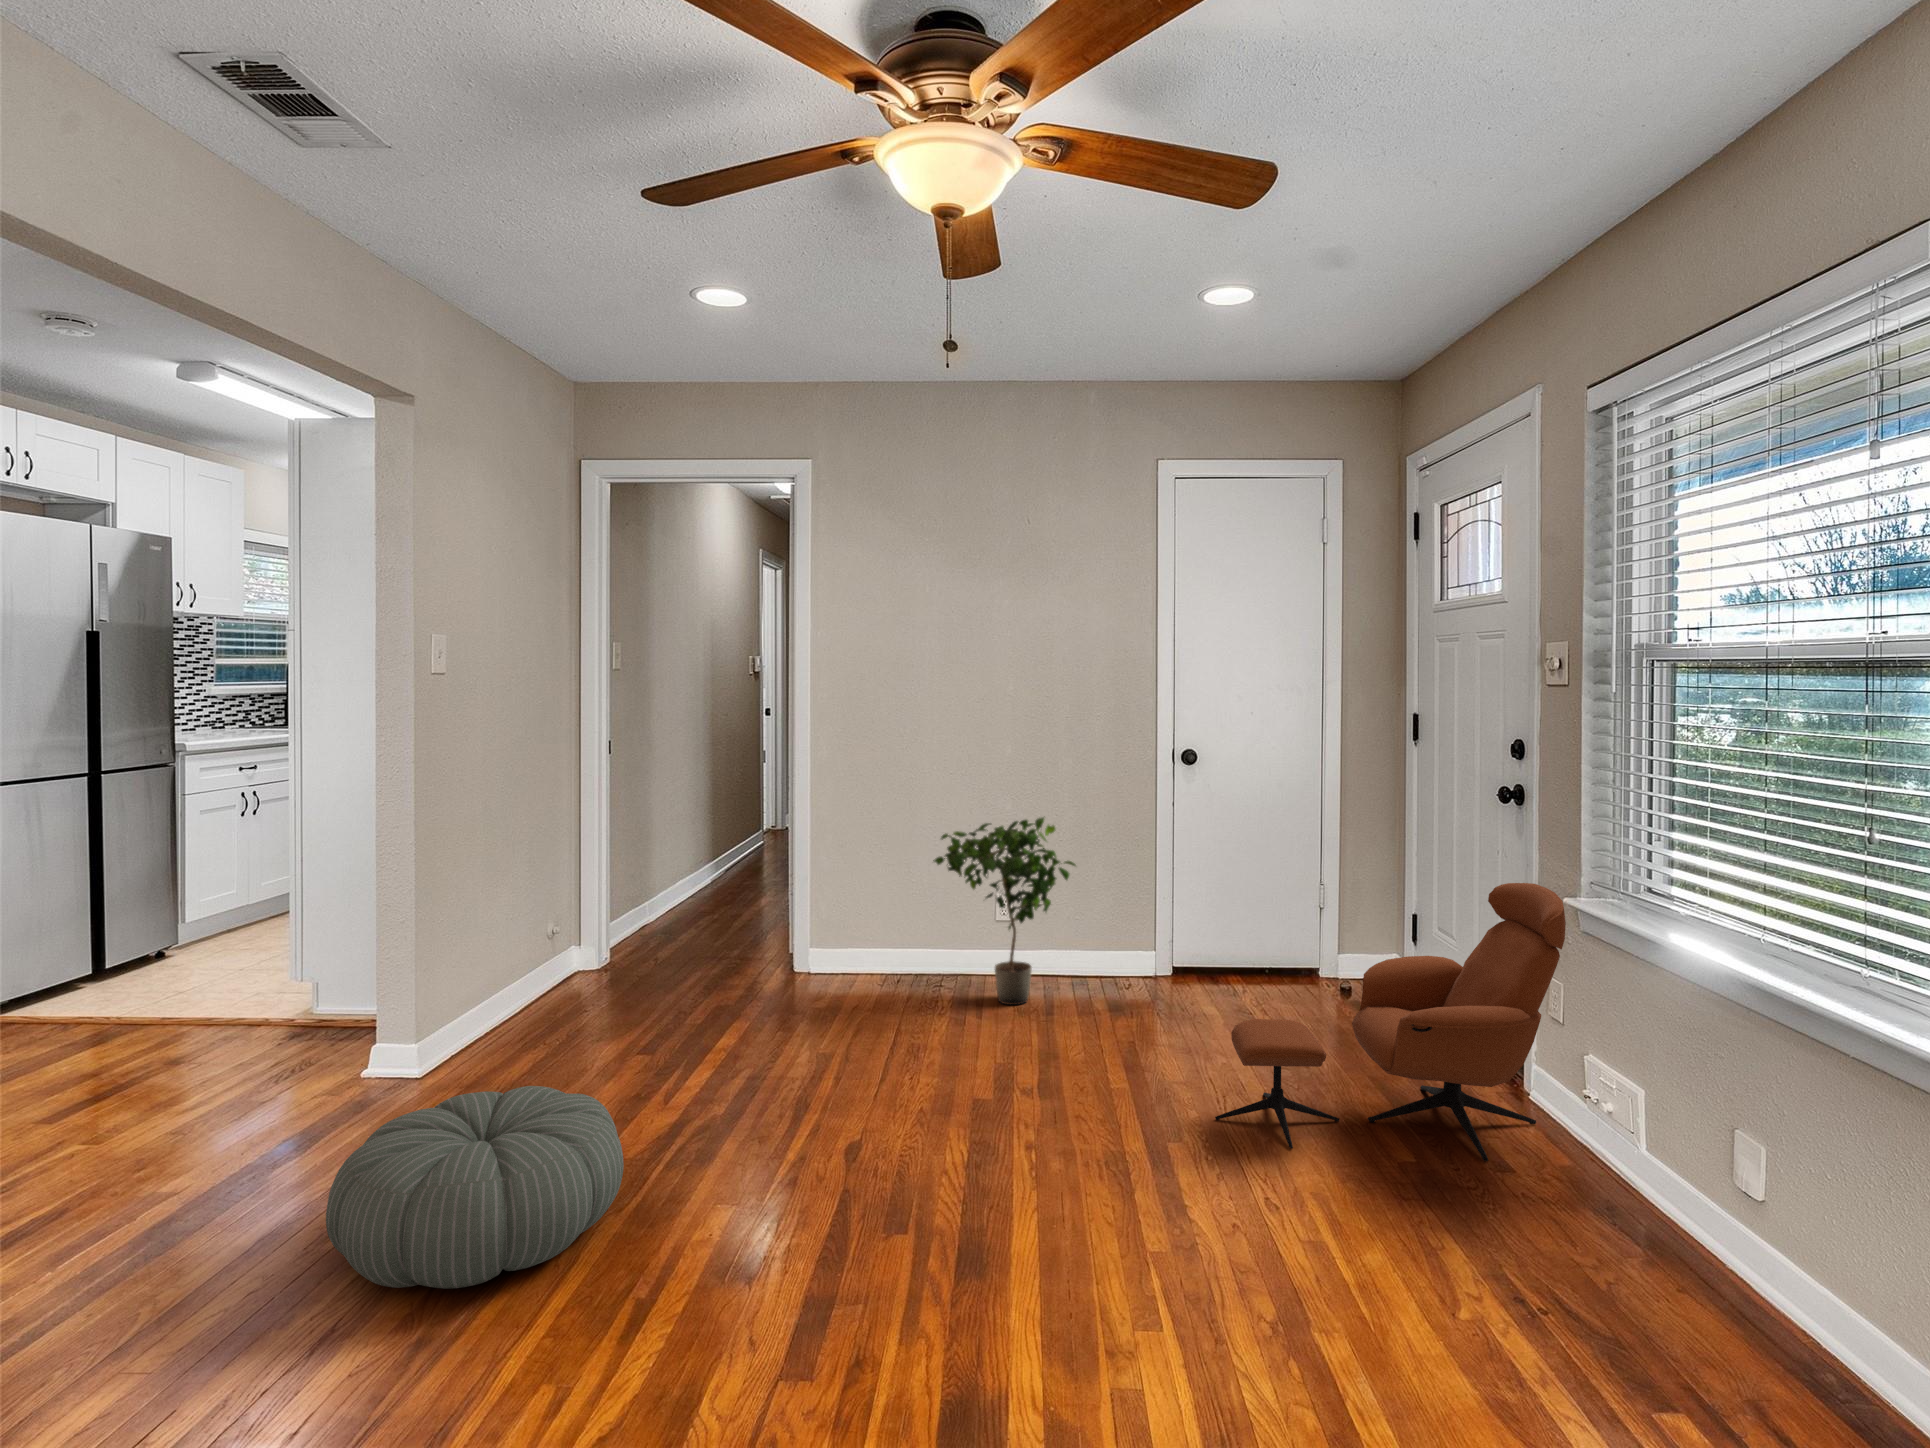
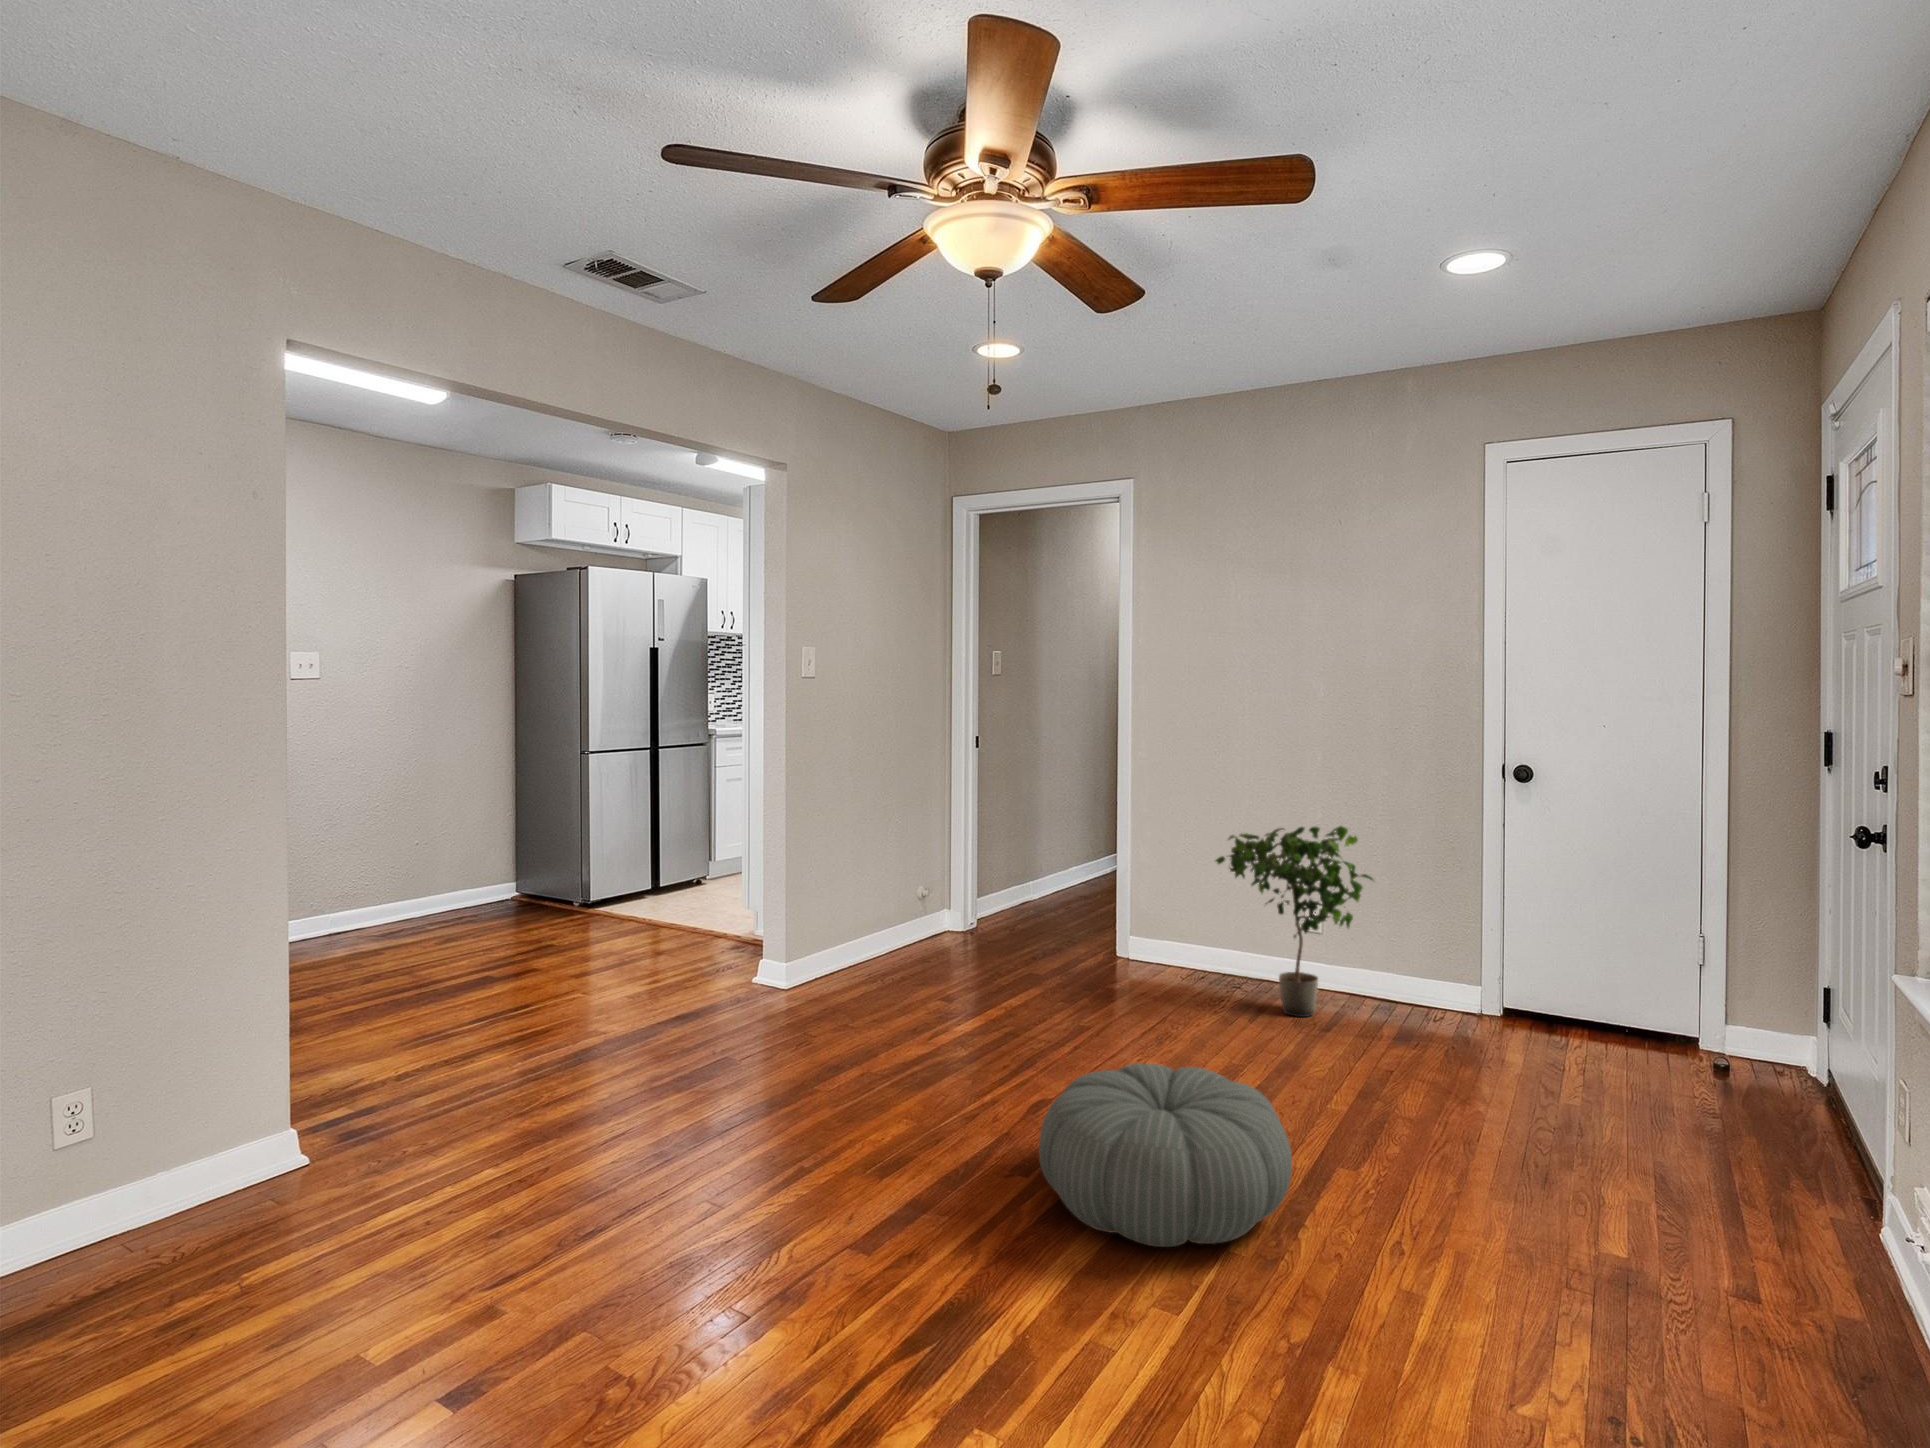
lounge chair: present [1215,883,1566,1161] -> none [1413,942,1875,1279]
pouf: present [326,1086,624,1289] -> present [1039,1063,1292,1247]

